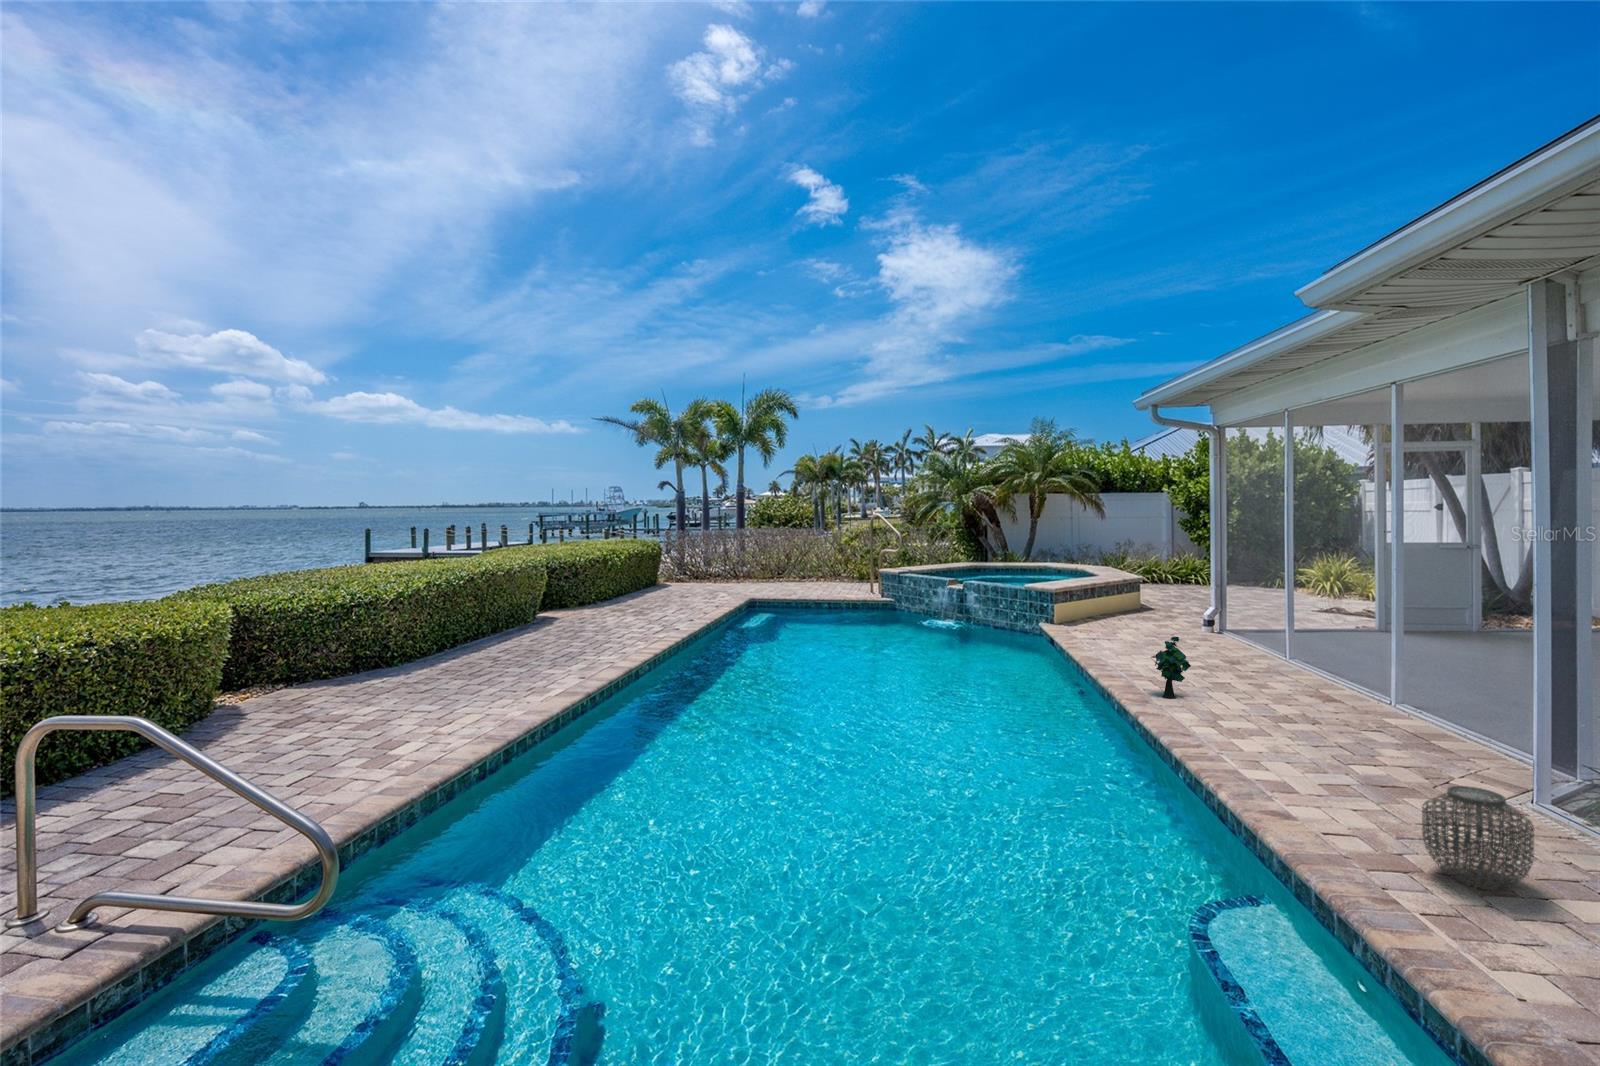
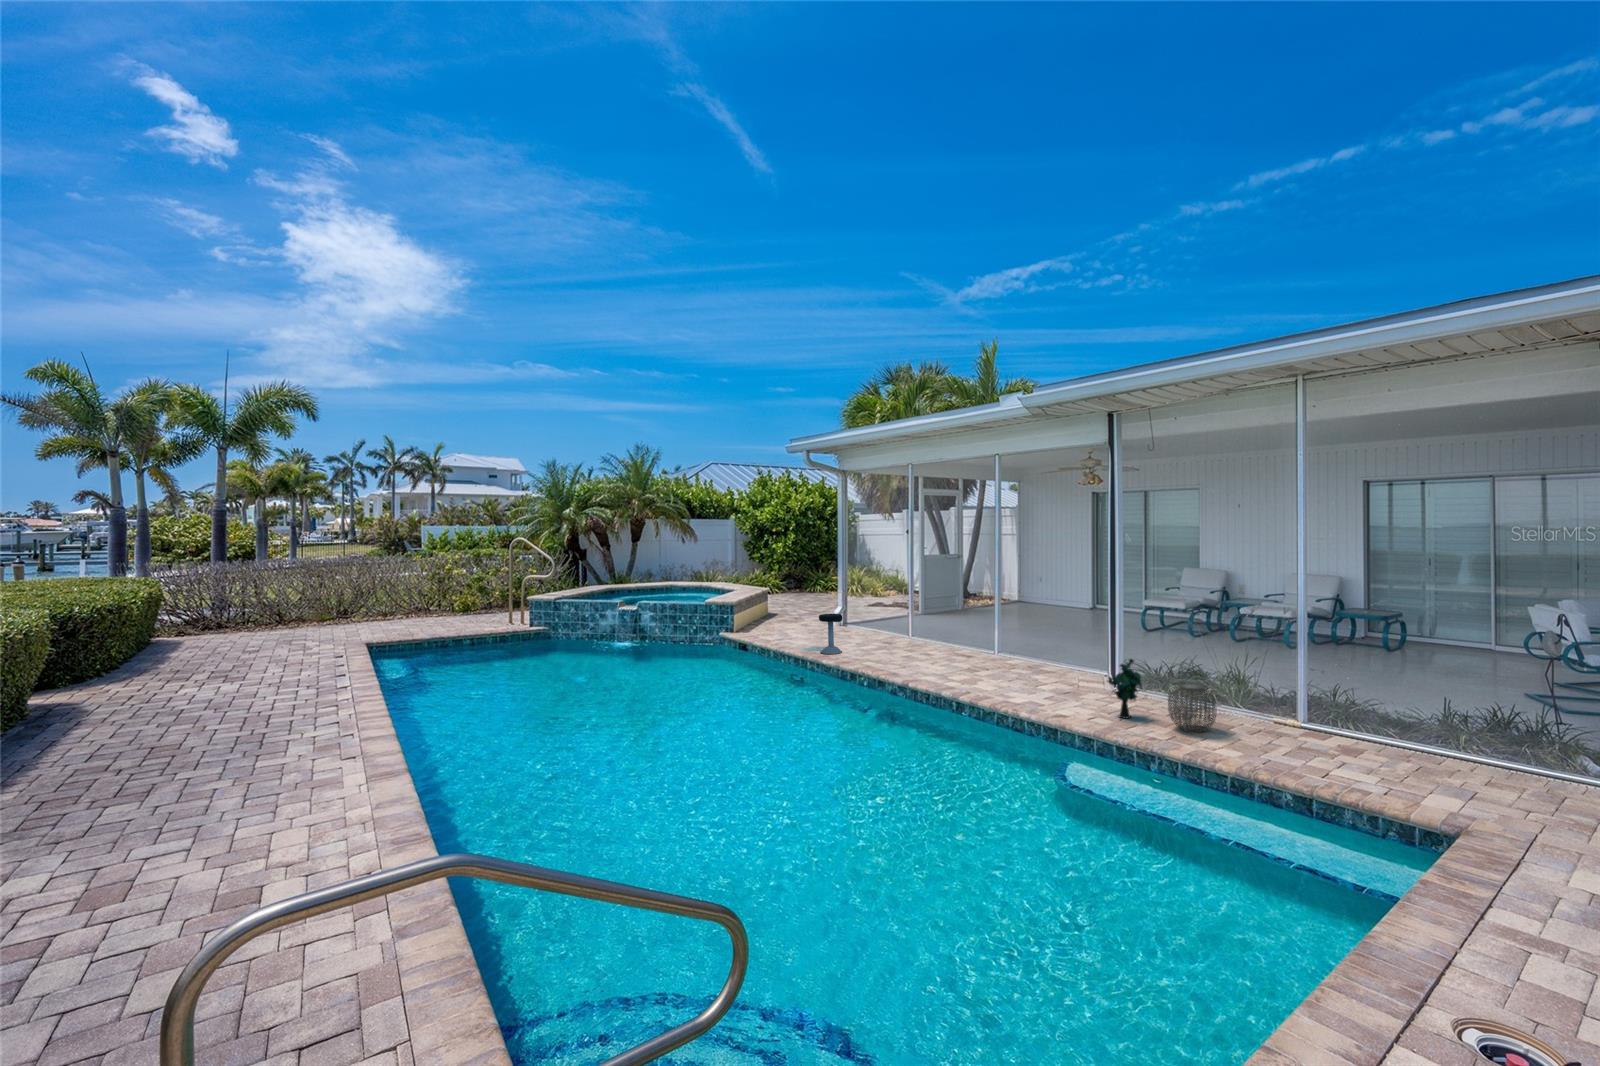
stool: none [1101,609,1134,662] -> present [819,614,842,654]
decorative plant: present [1151,637,1191,699] -> present [1107,659,1143,718]

